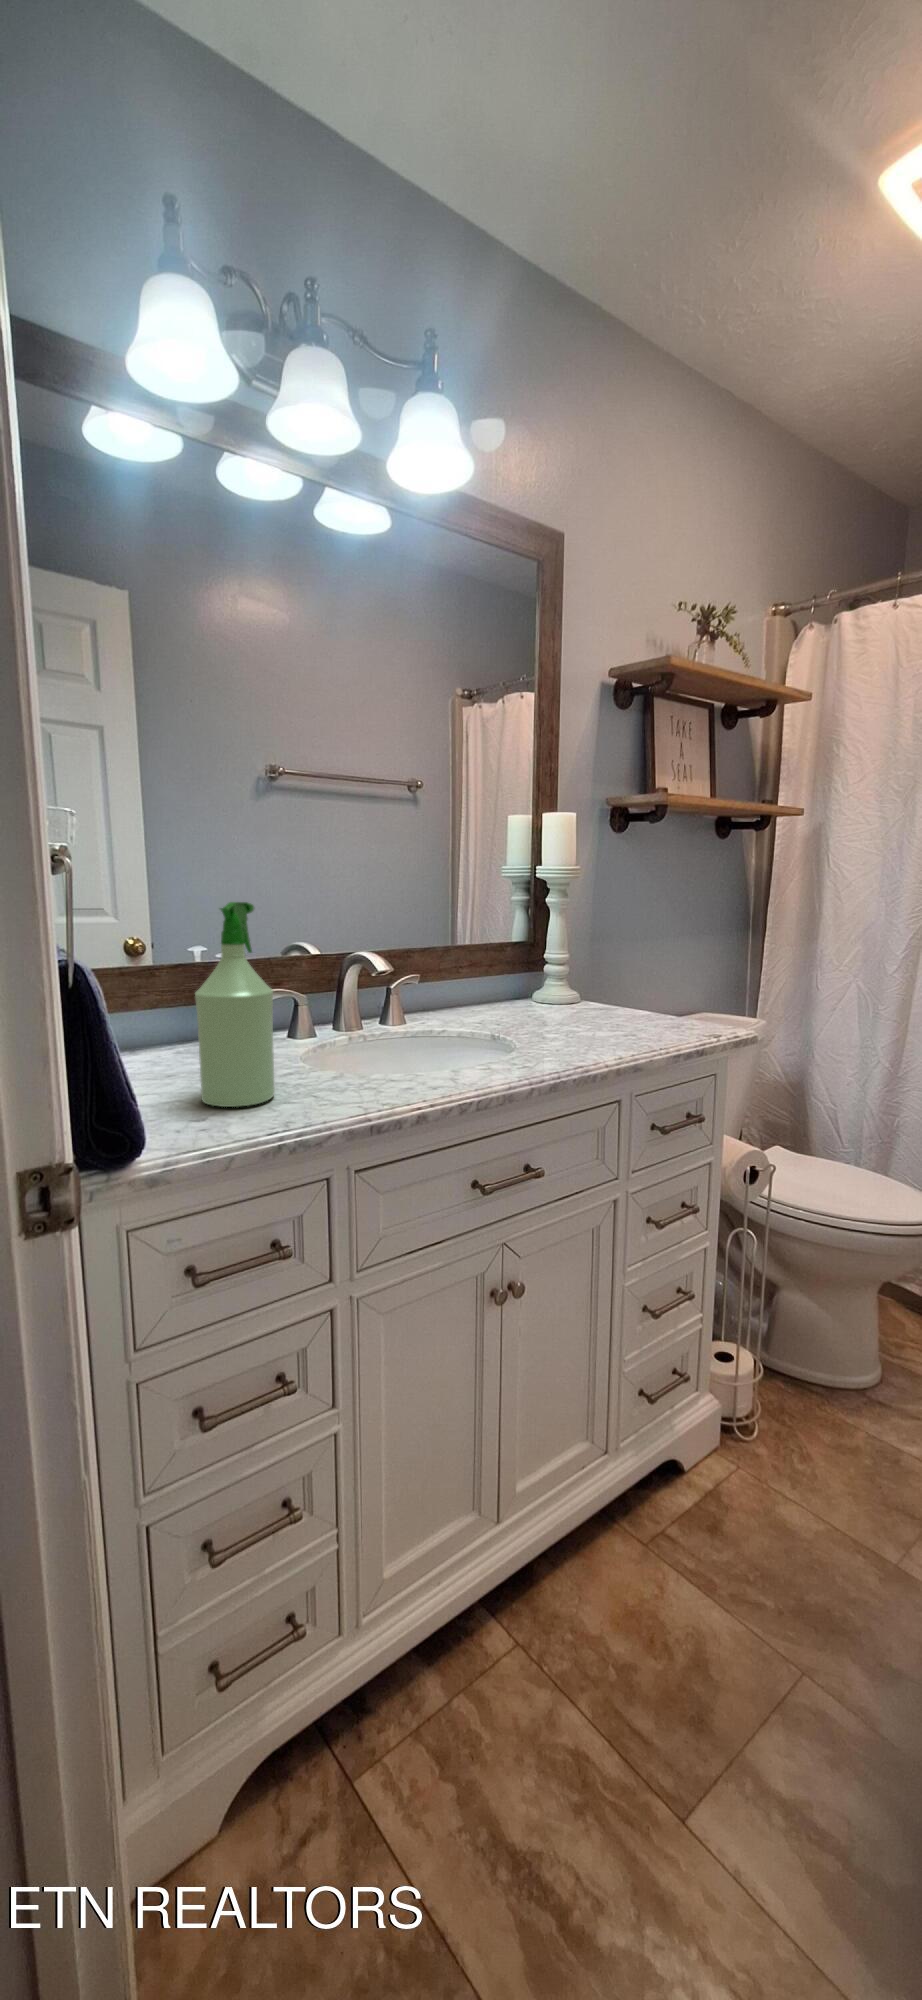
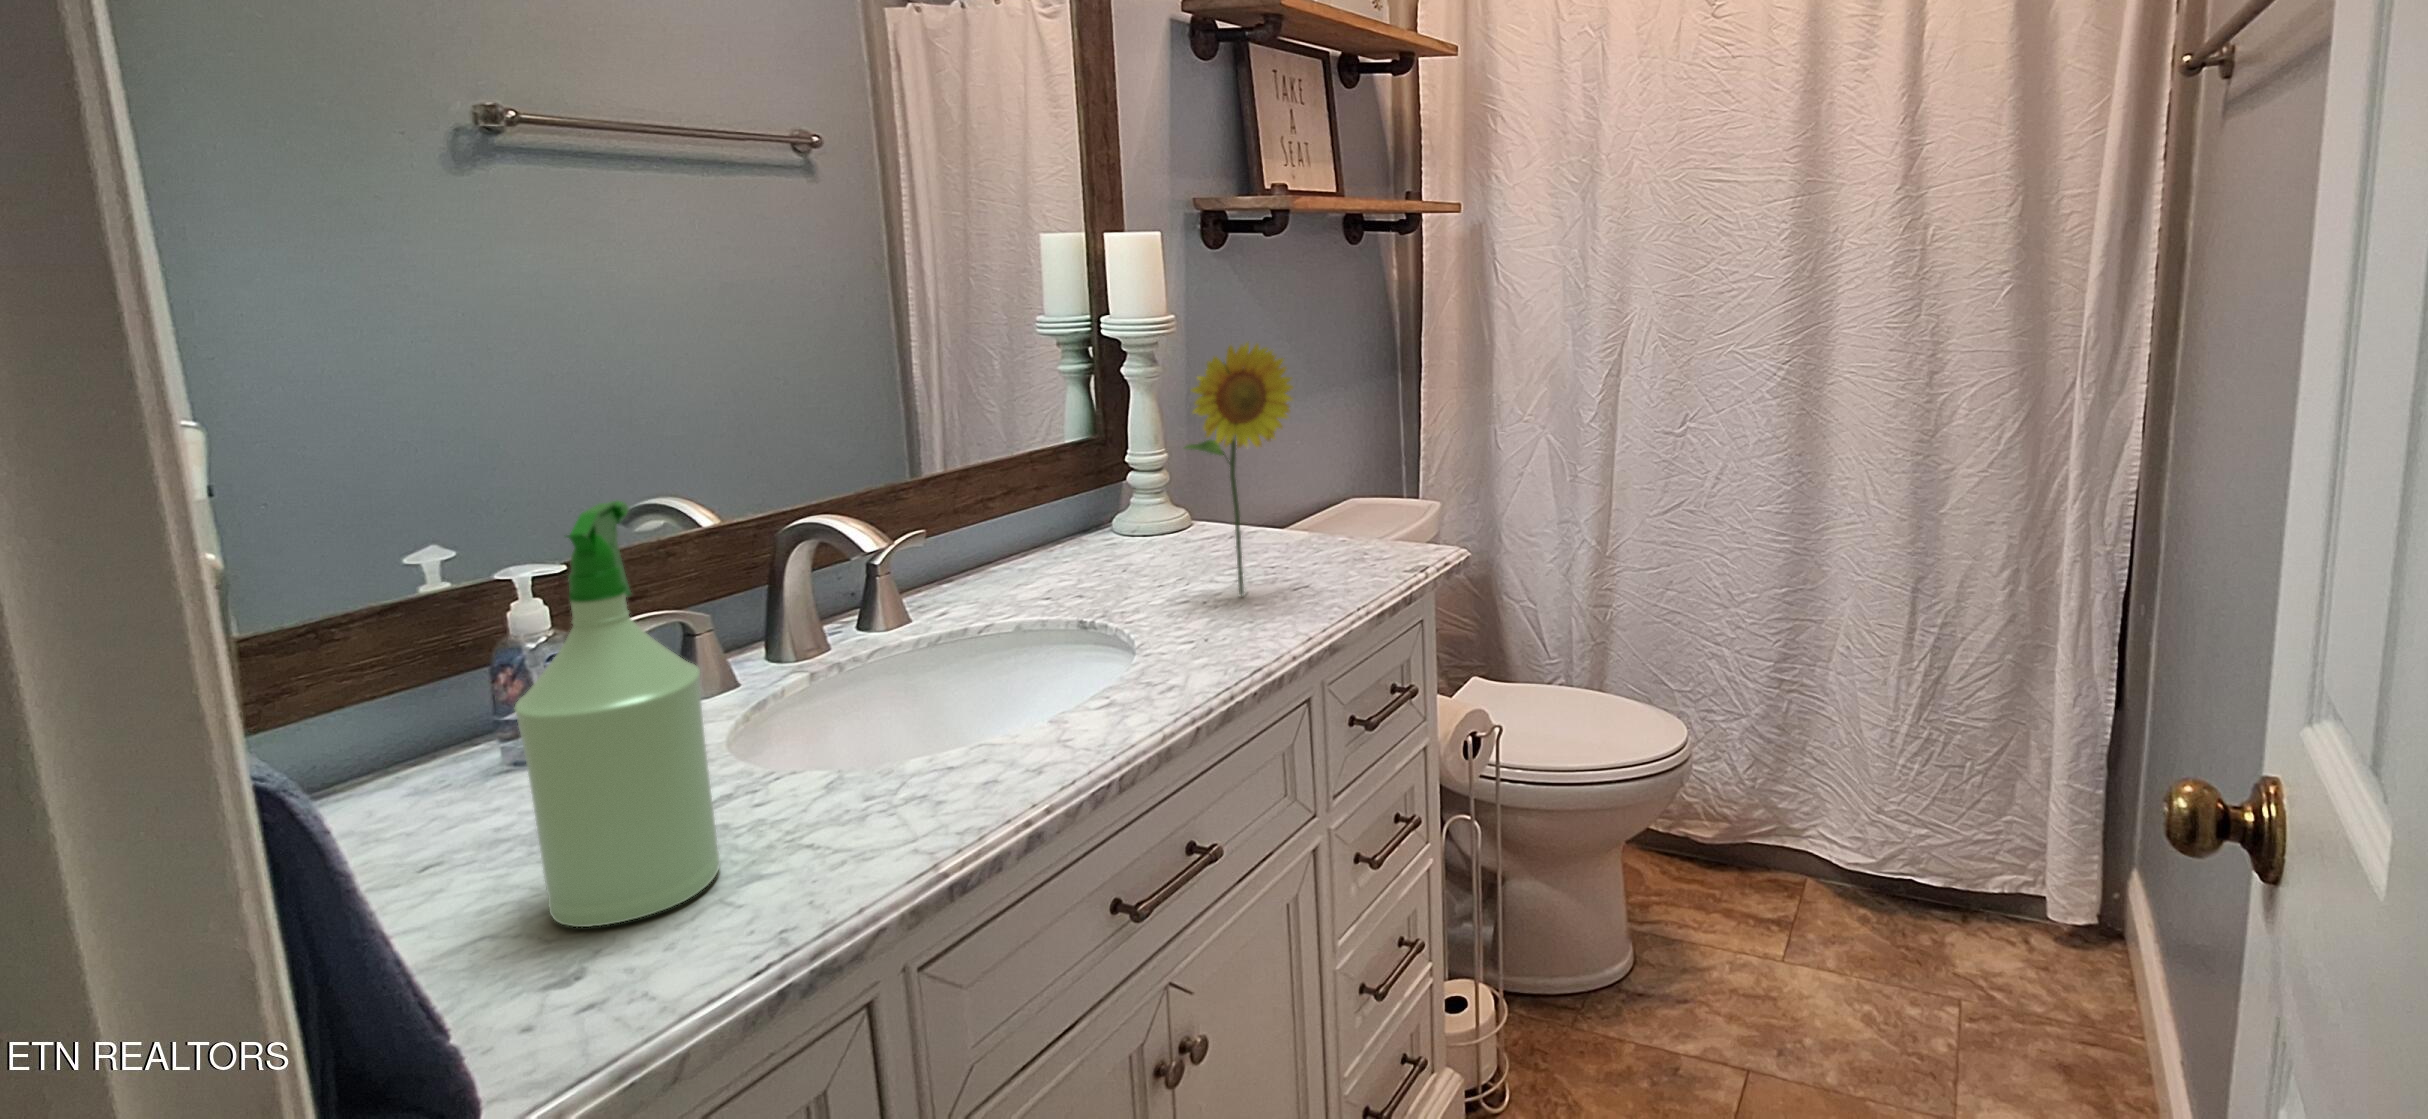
flower: none [563,867,637,1034] -> present [1185,343,1293,596]

